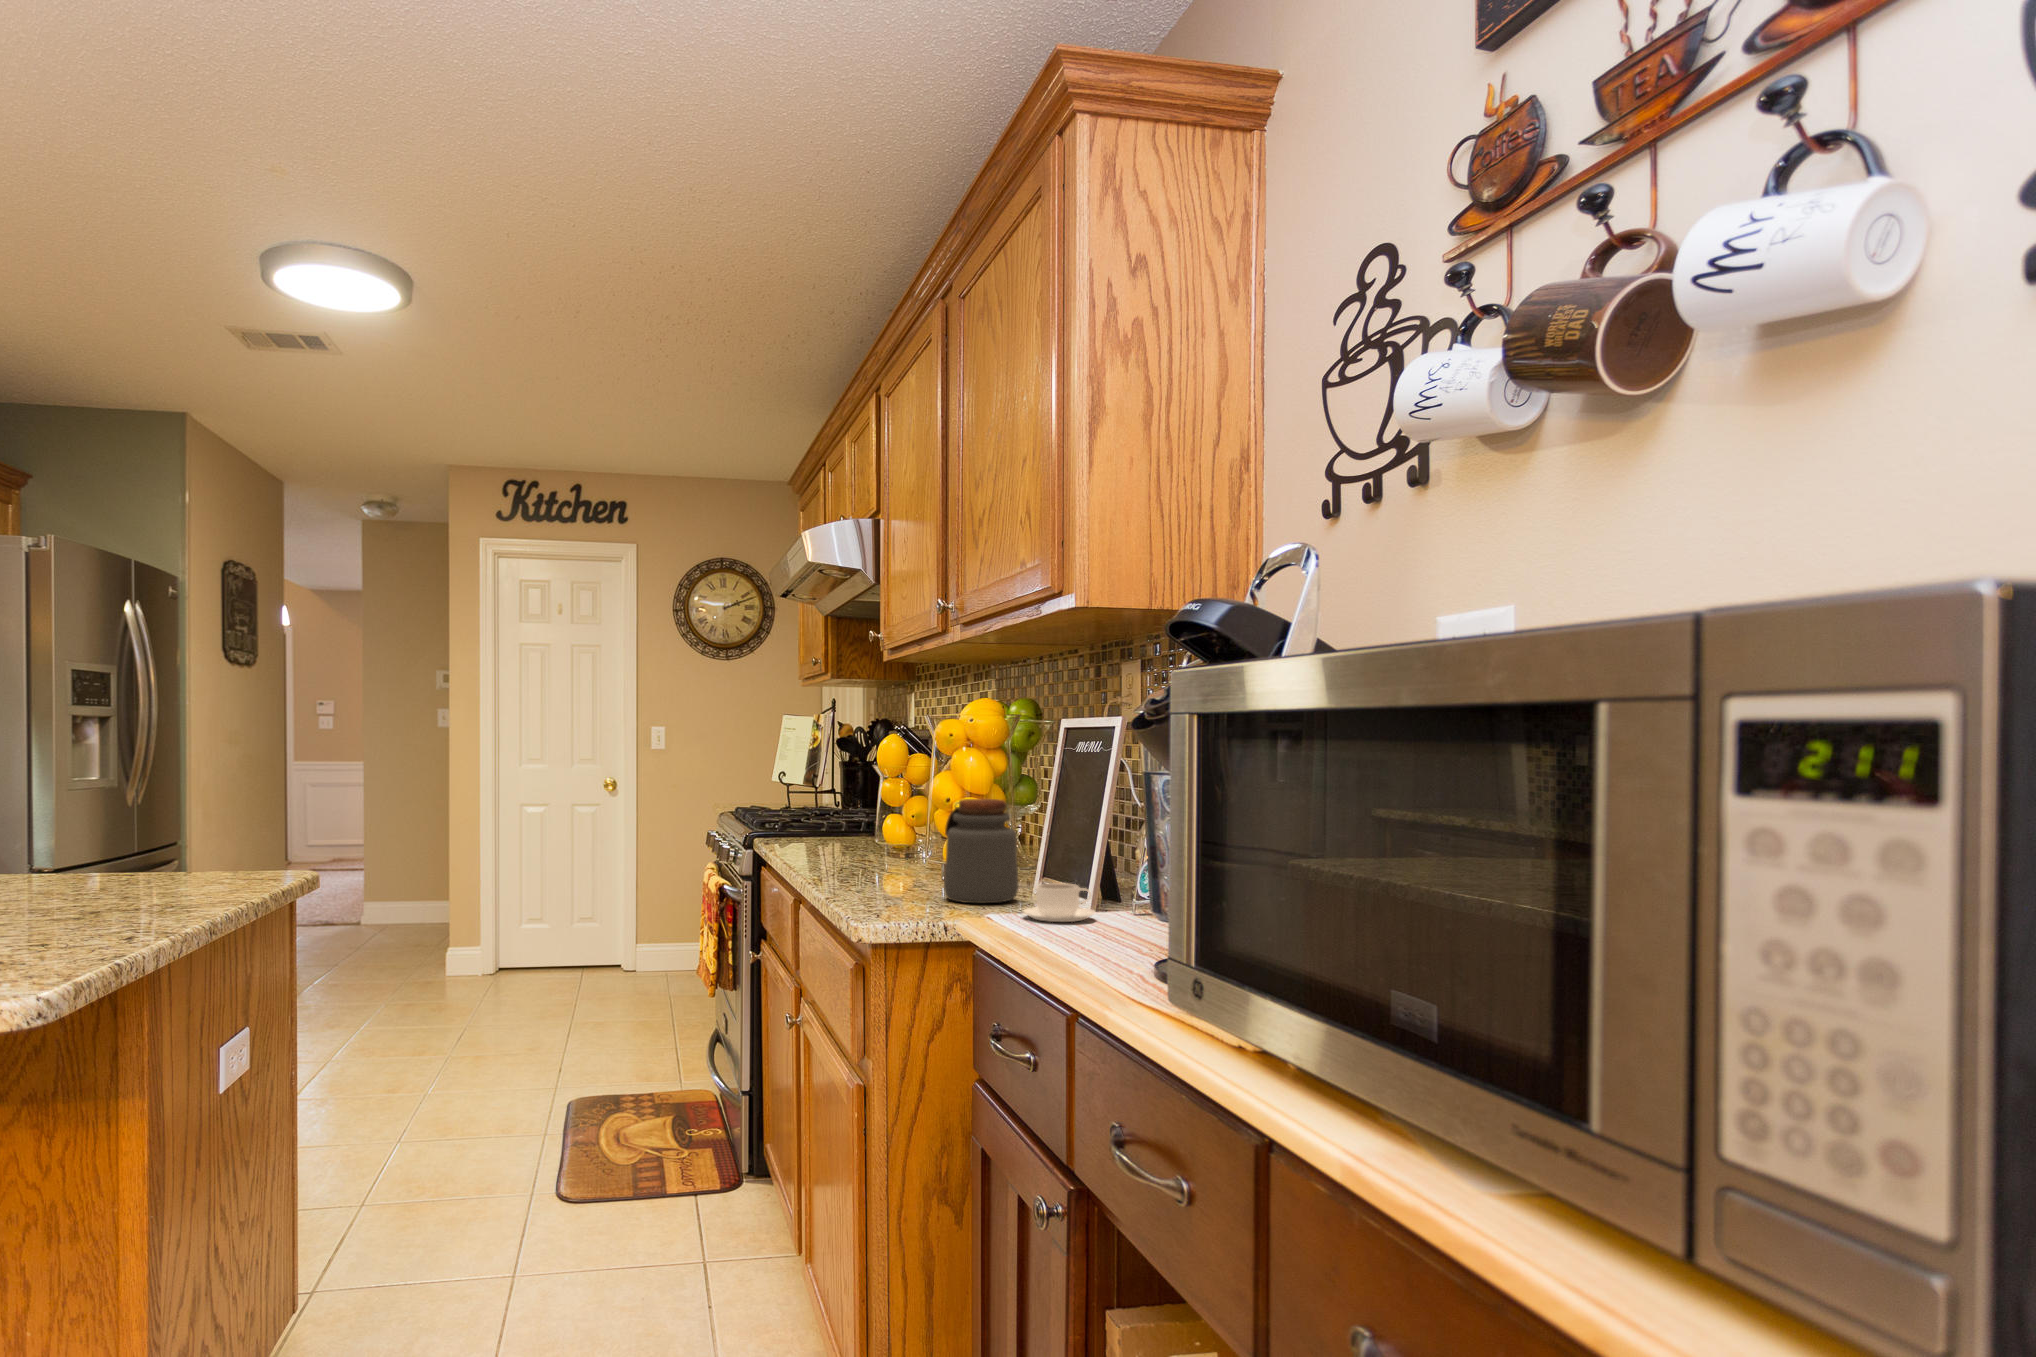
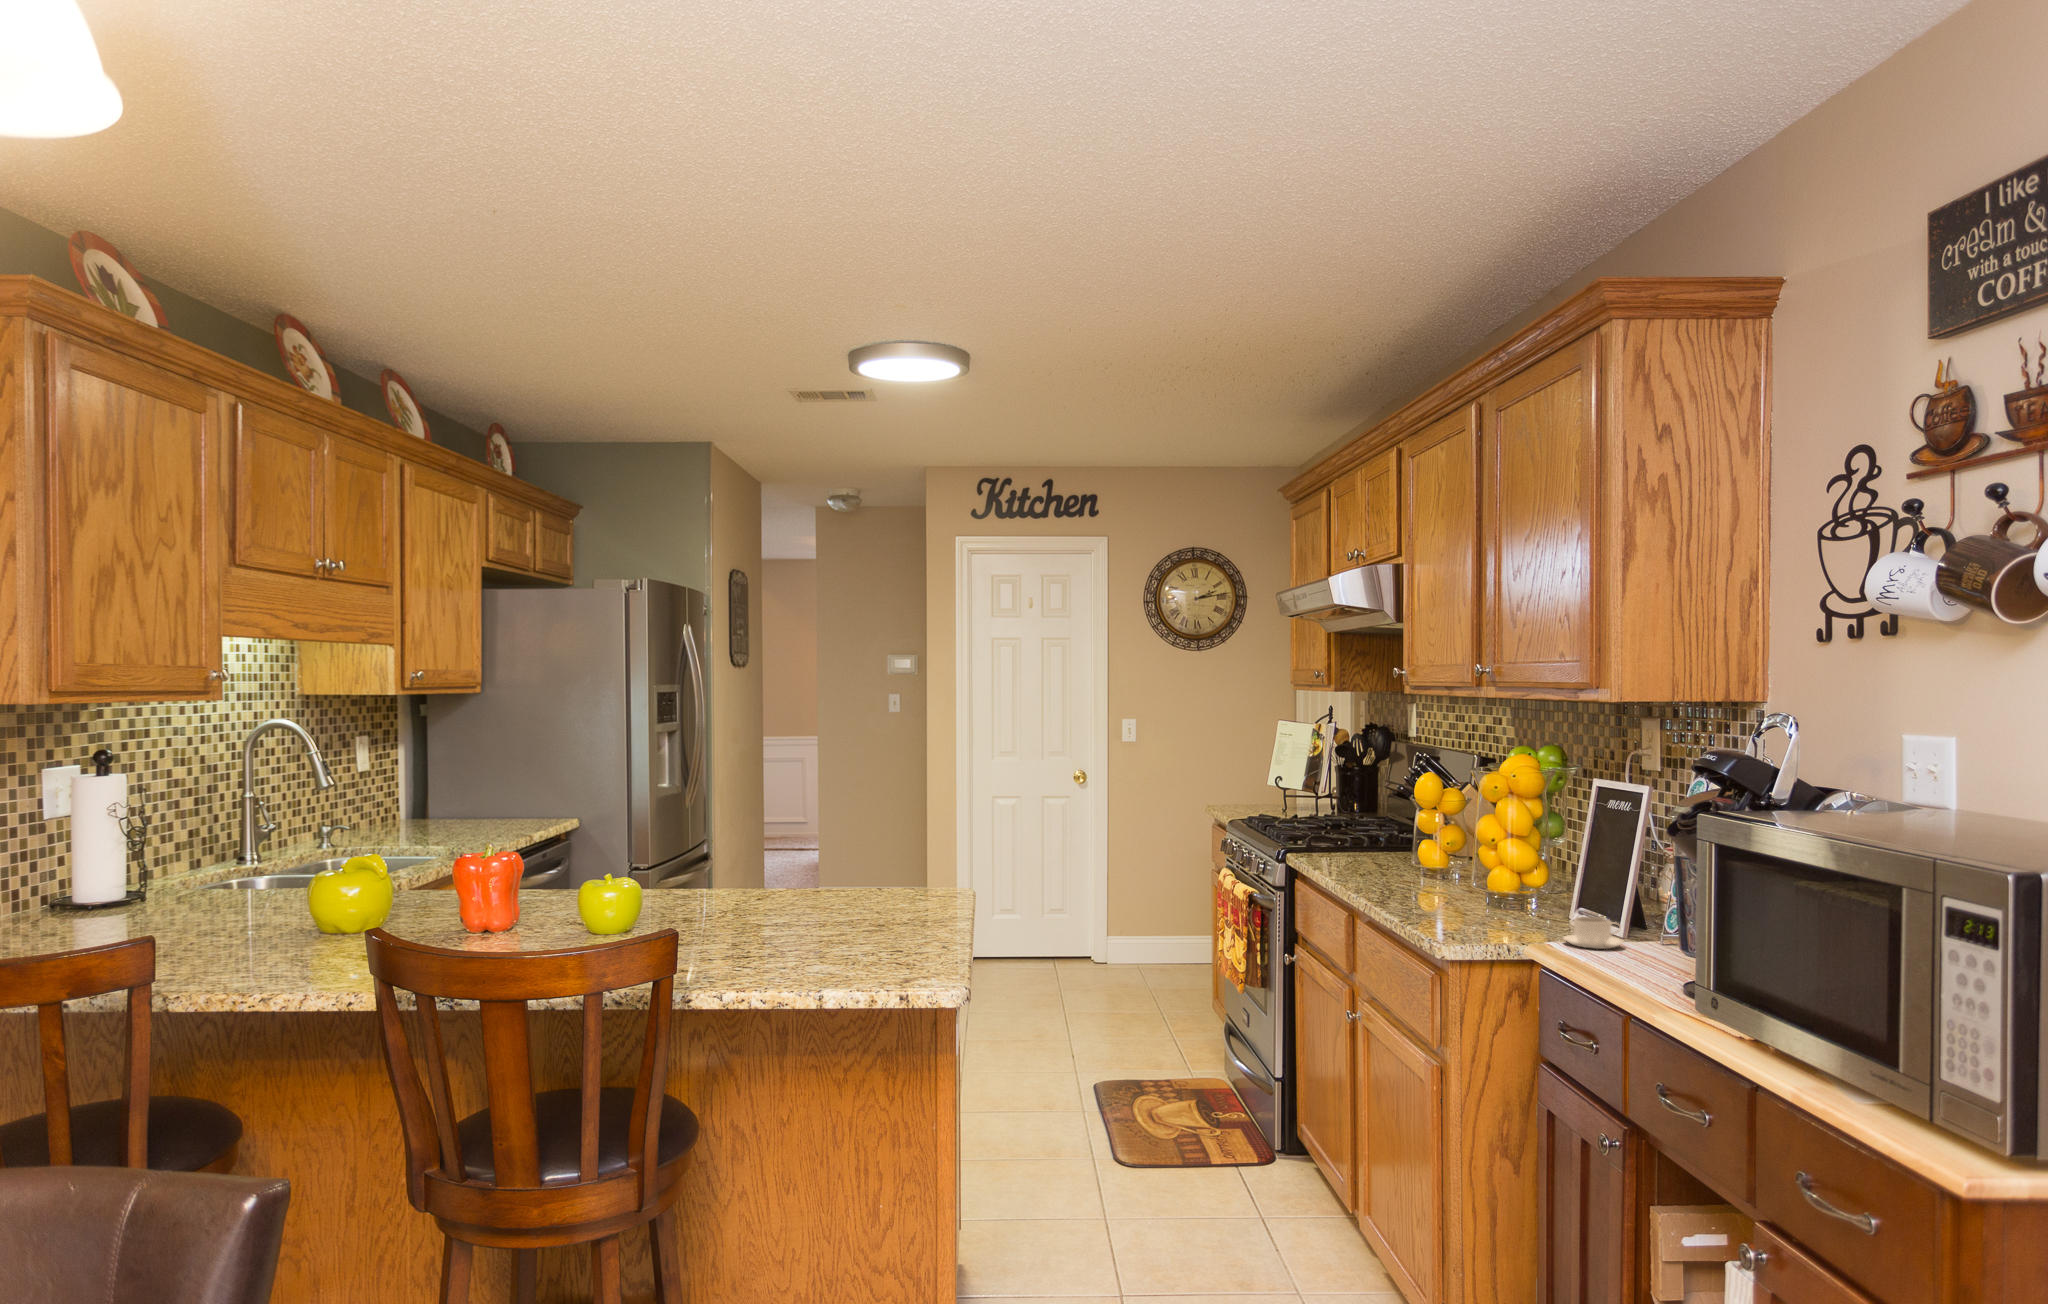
jar: present [944,799,1019,903] -> none [1490,842,1554,929]

